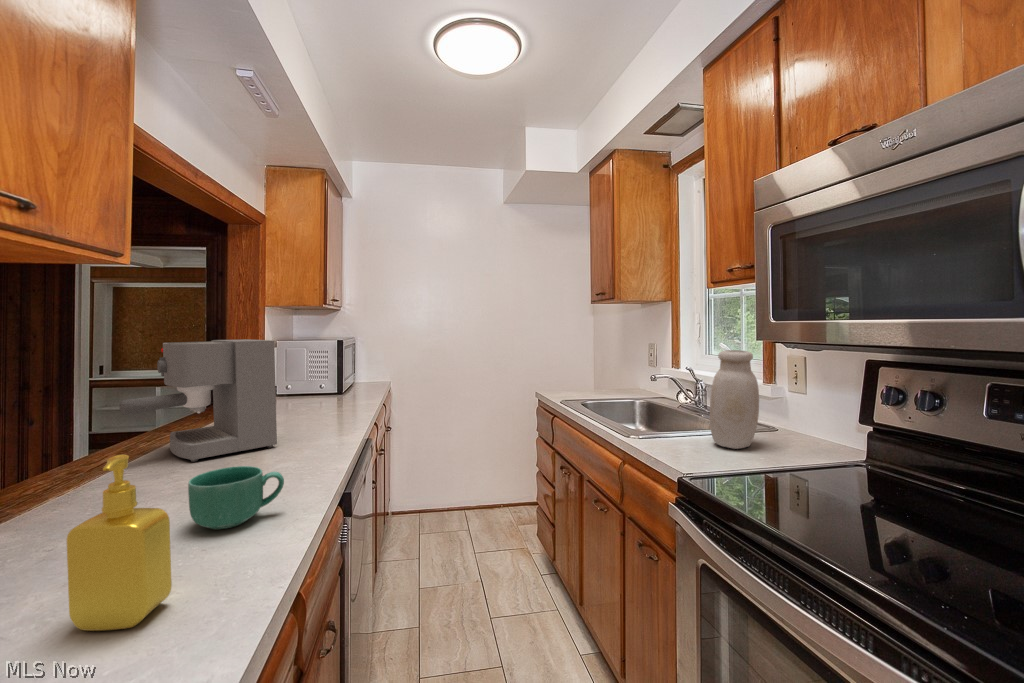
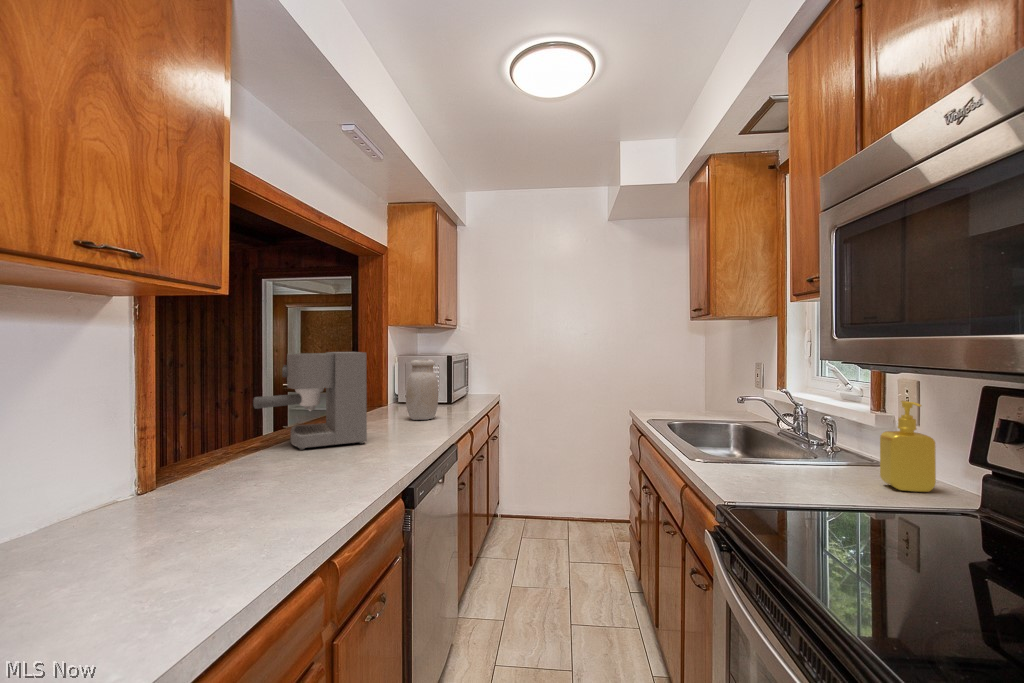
jar: present [710,350,759,449] -> present [406,359,439,420]
soap dispenser: present [67,455,172,631] -> present [880,401,936,492]
mug: present [188,466,284,529] -> none [266,452,337,500]

